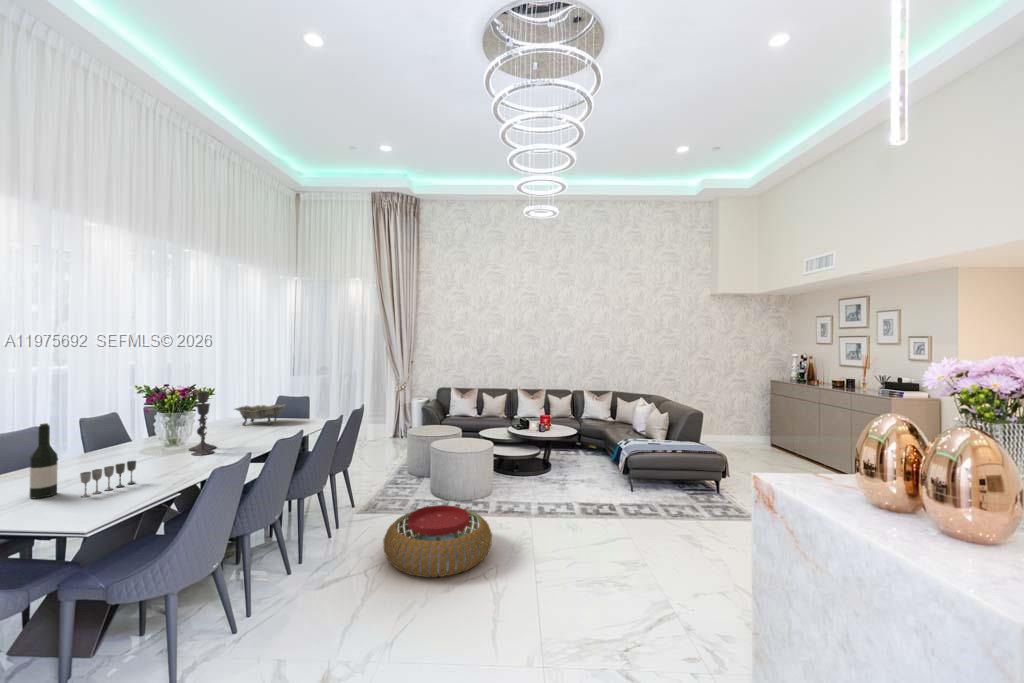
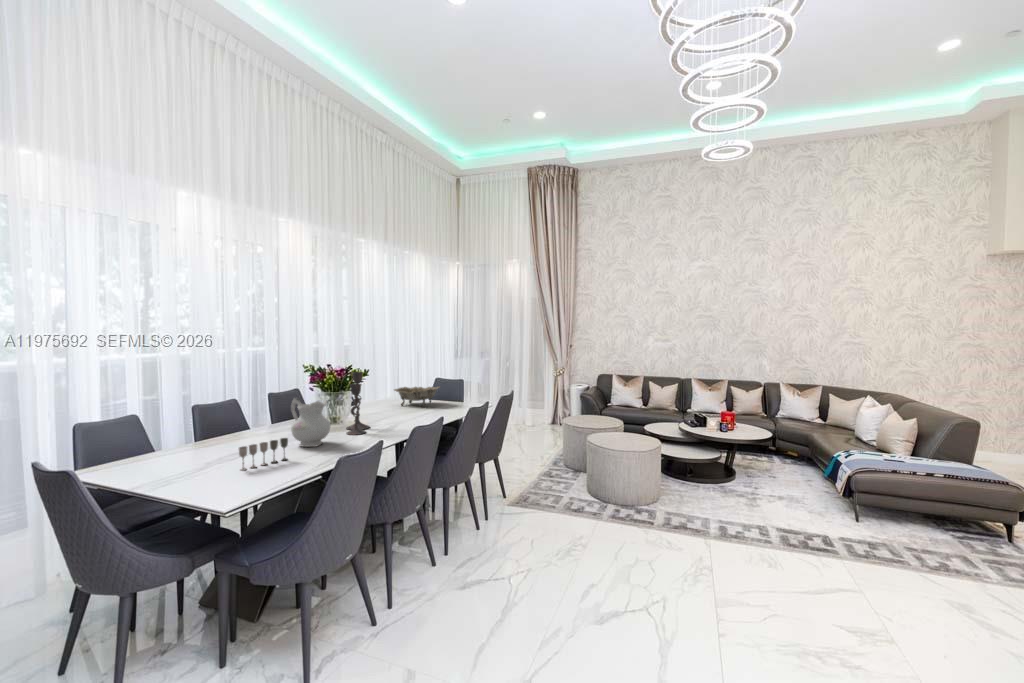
ceramic pitcher: none [130,420,178,470] -> present [291,398,331,447]
wine bottle: present [30,423,58,498] -> none [203,398,224,468]
pouf: present [383,505,492,577] -> none [529,512,657,601]

